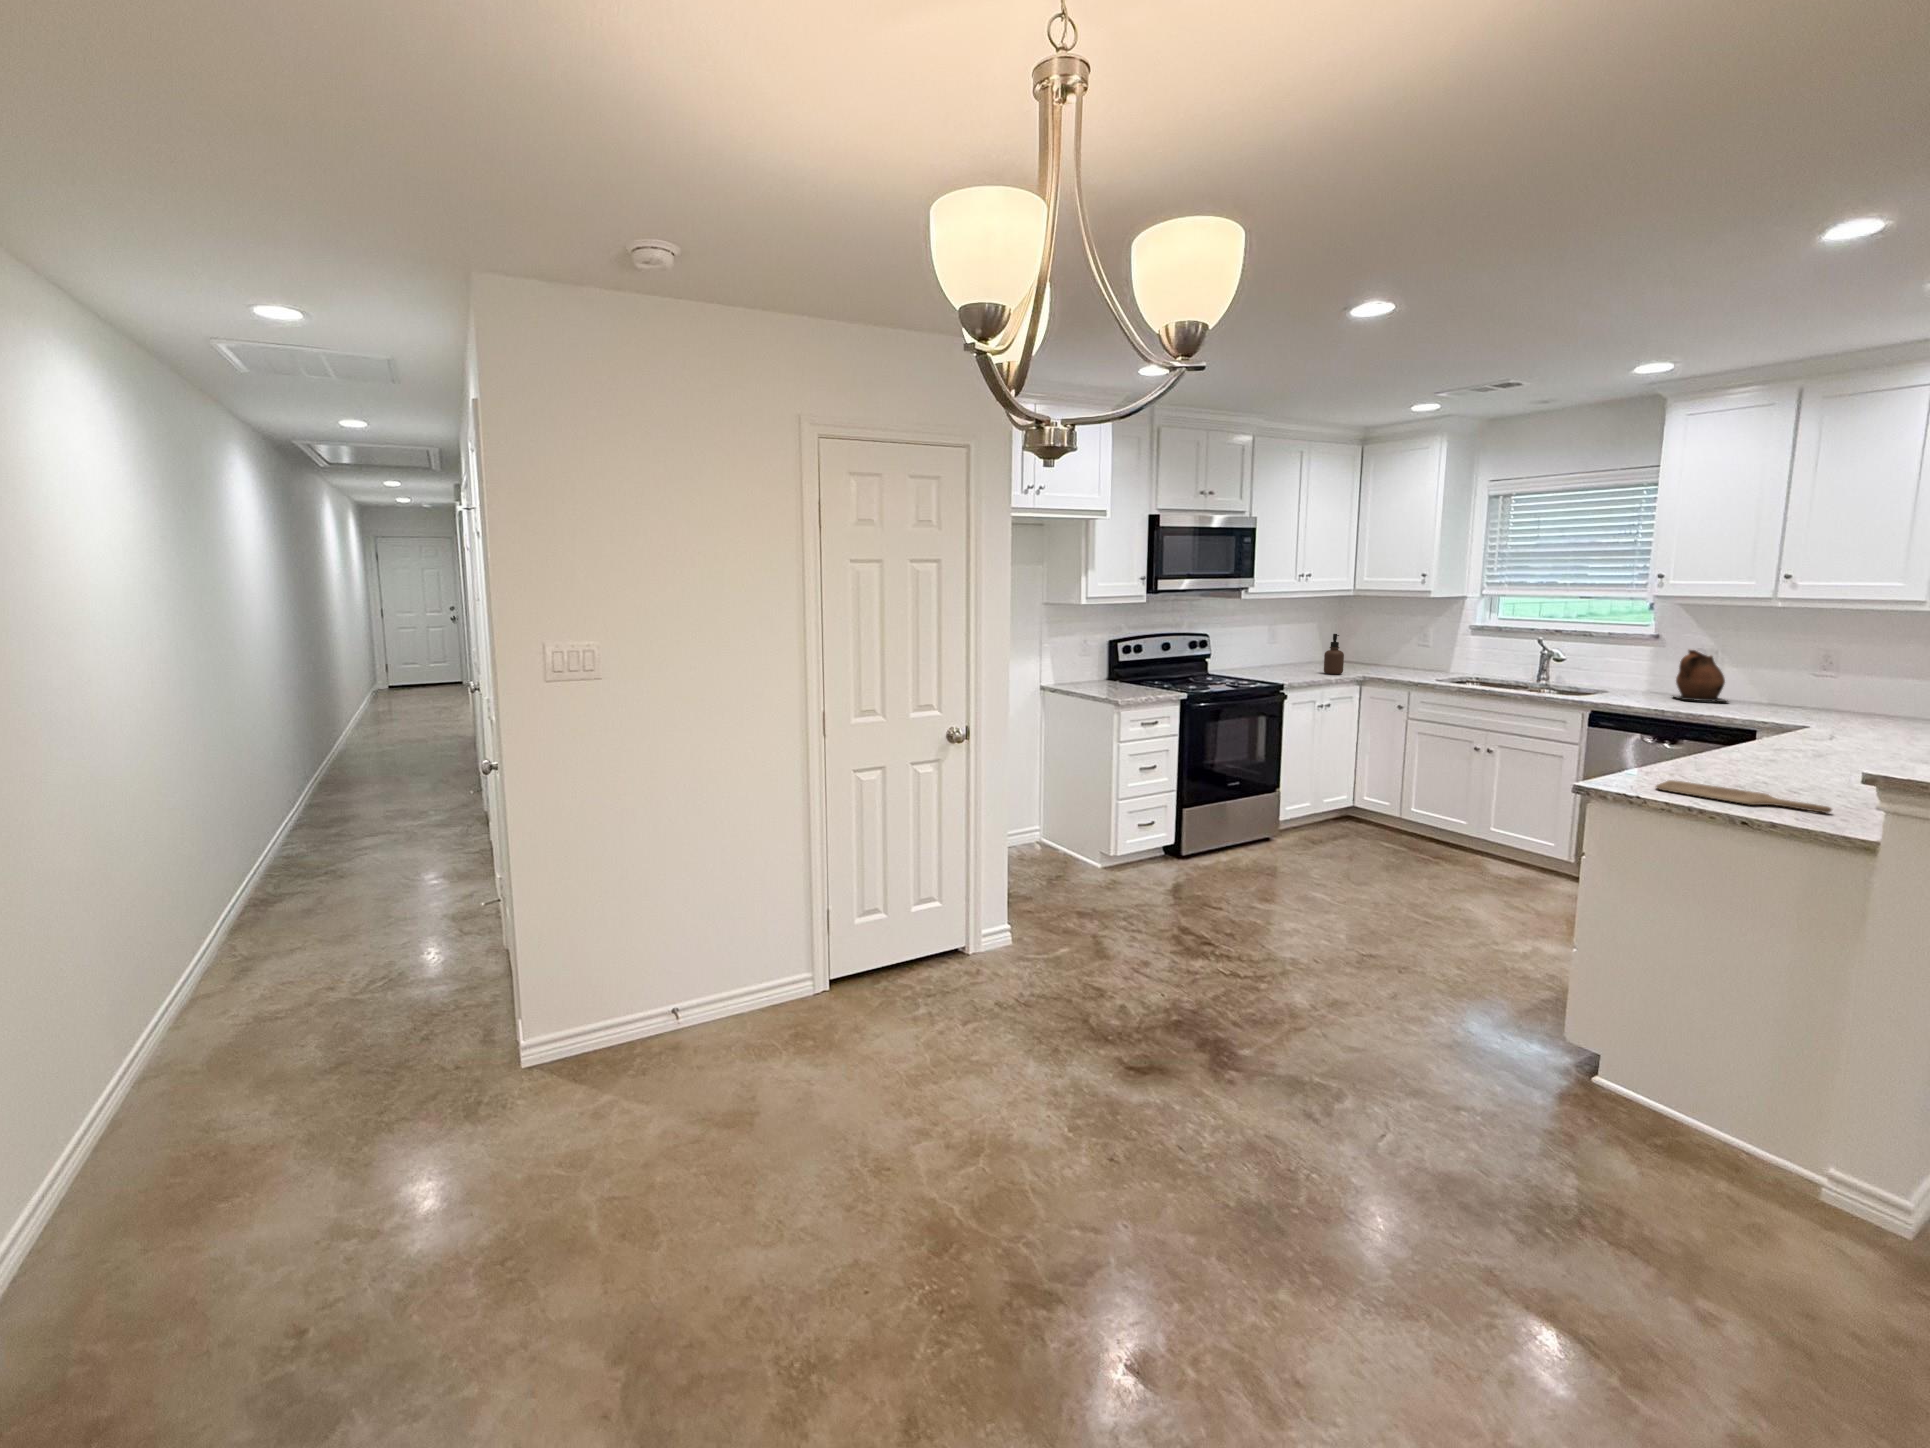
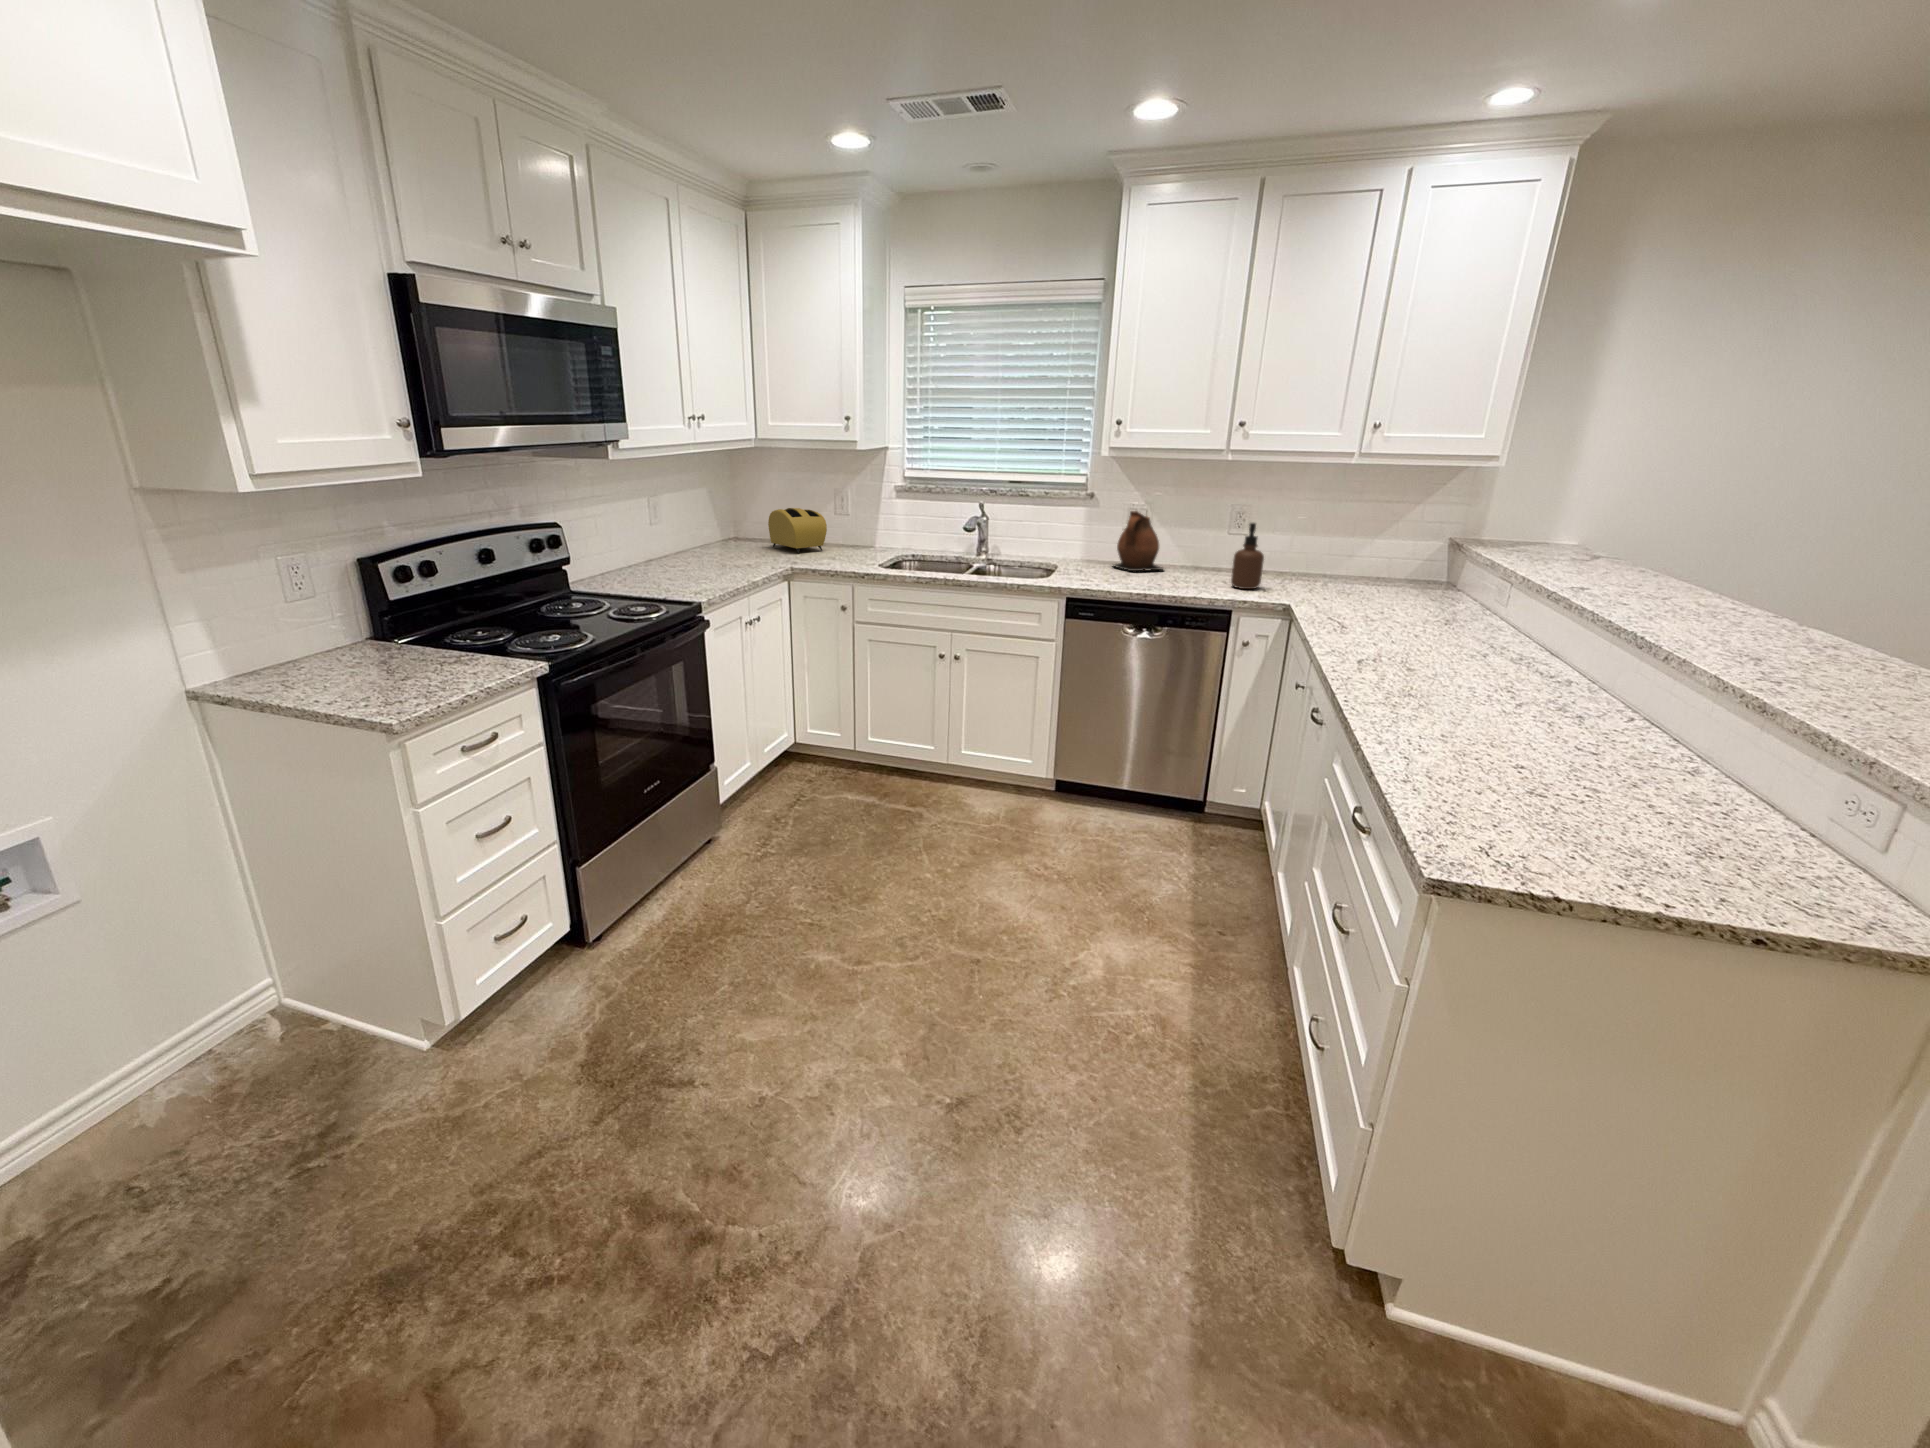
soap dispenser: present [1324,634,1344,675] -> present [1231,523,1264,589]
toaster: none [1359,639,1405,671] -> present [768,508,827,553]
cutting board: present [1656,780,1832,813] -> none [1488,815,1764,875]

